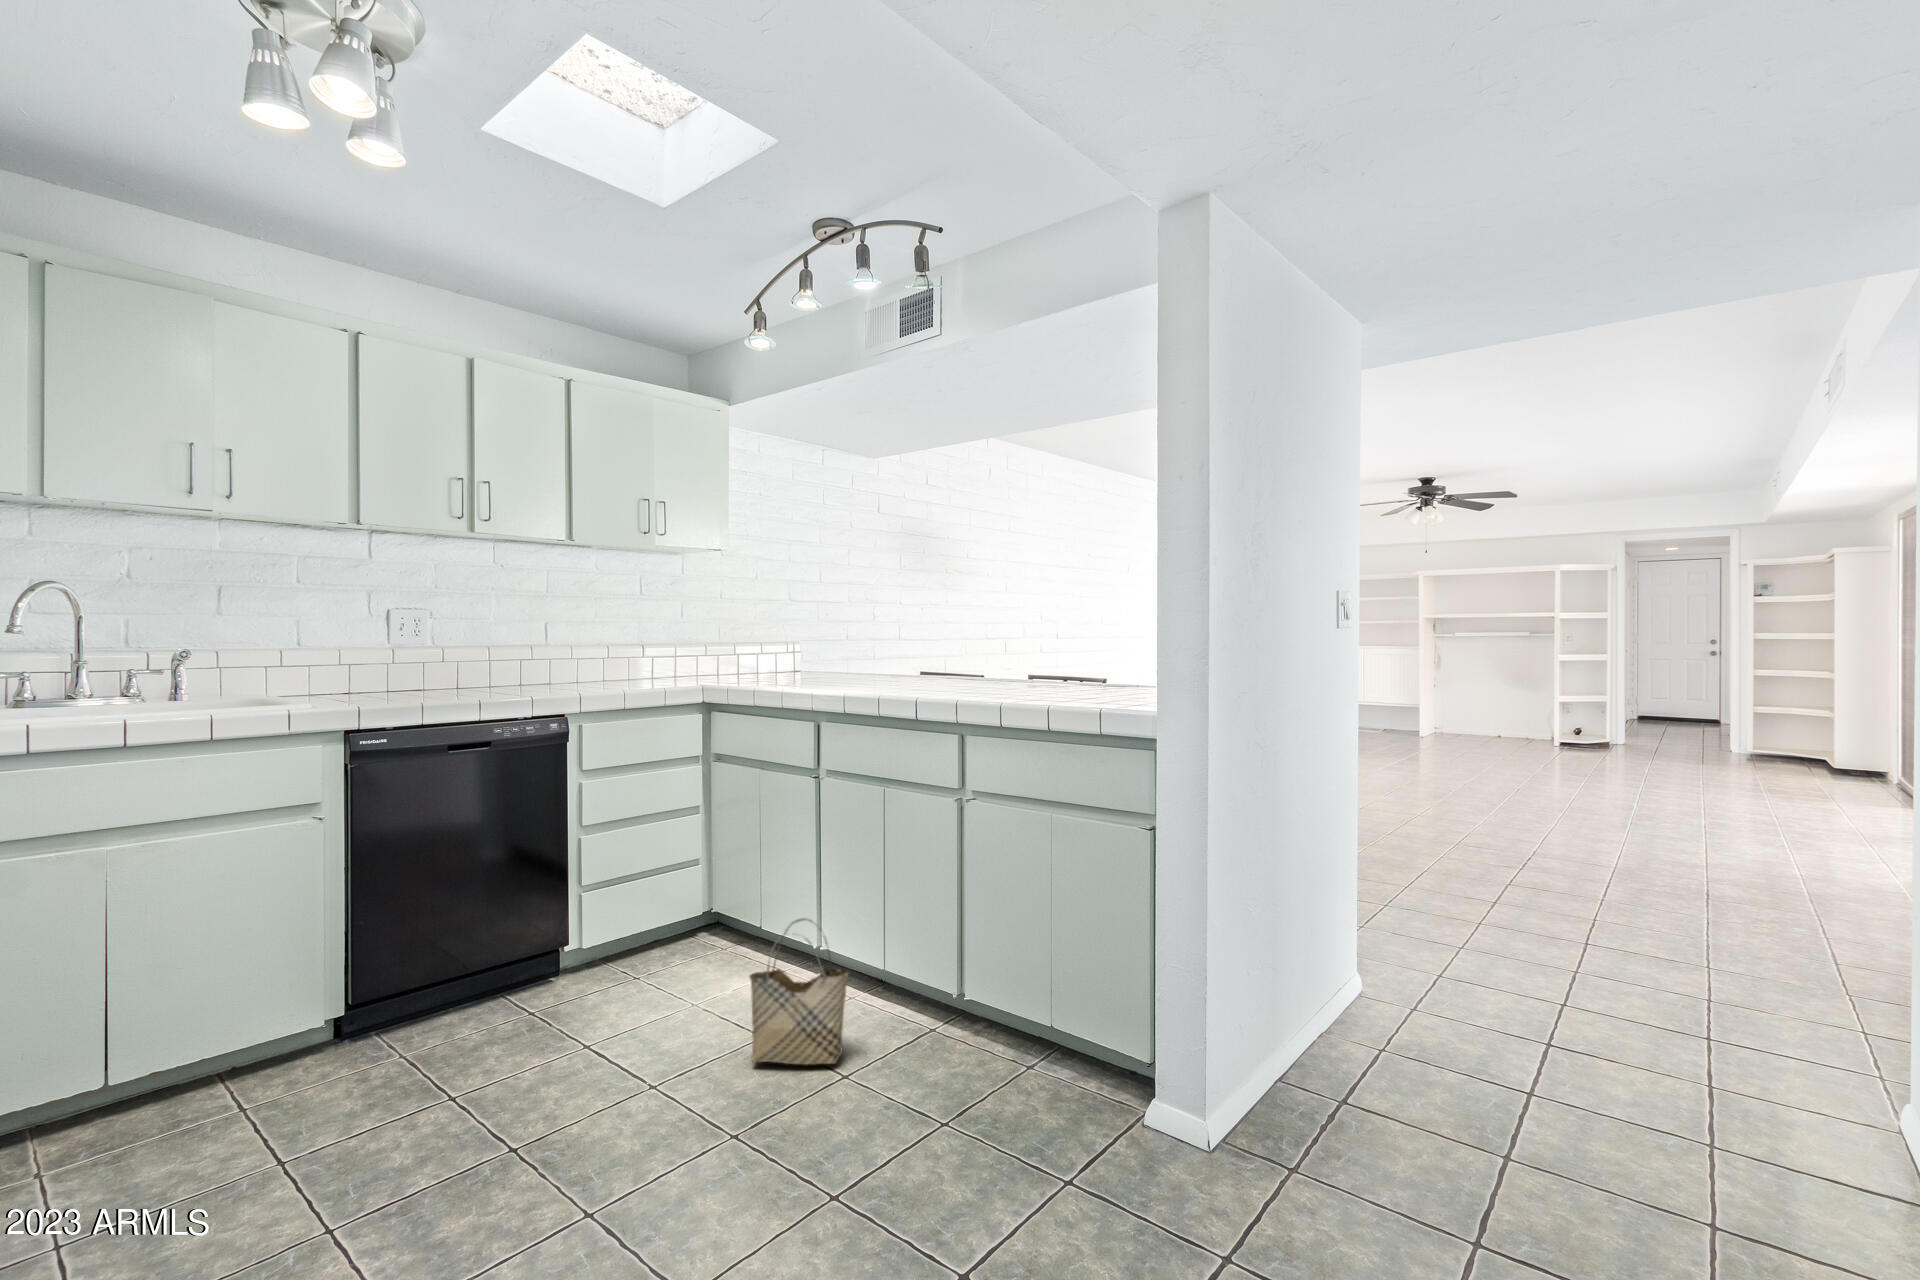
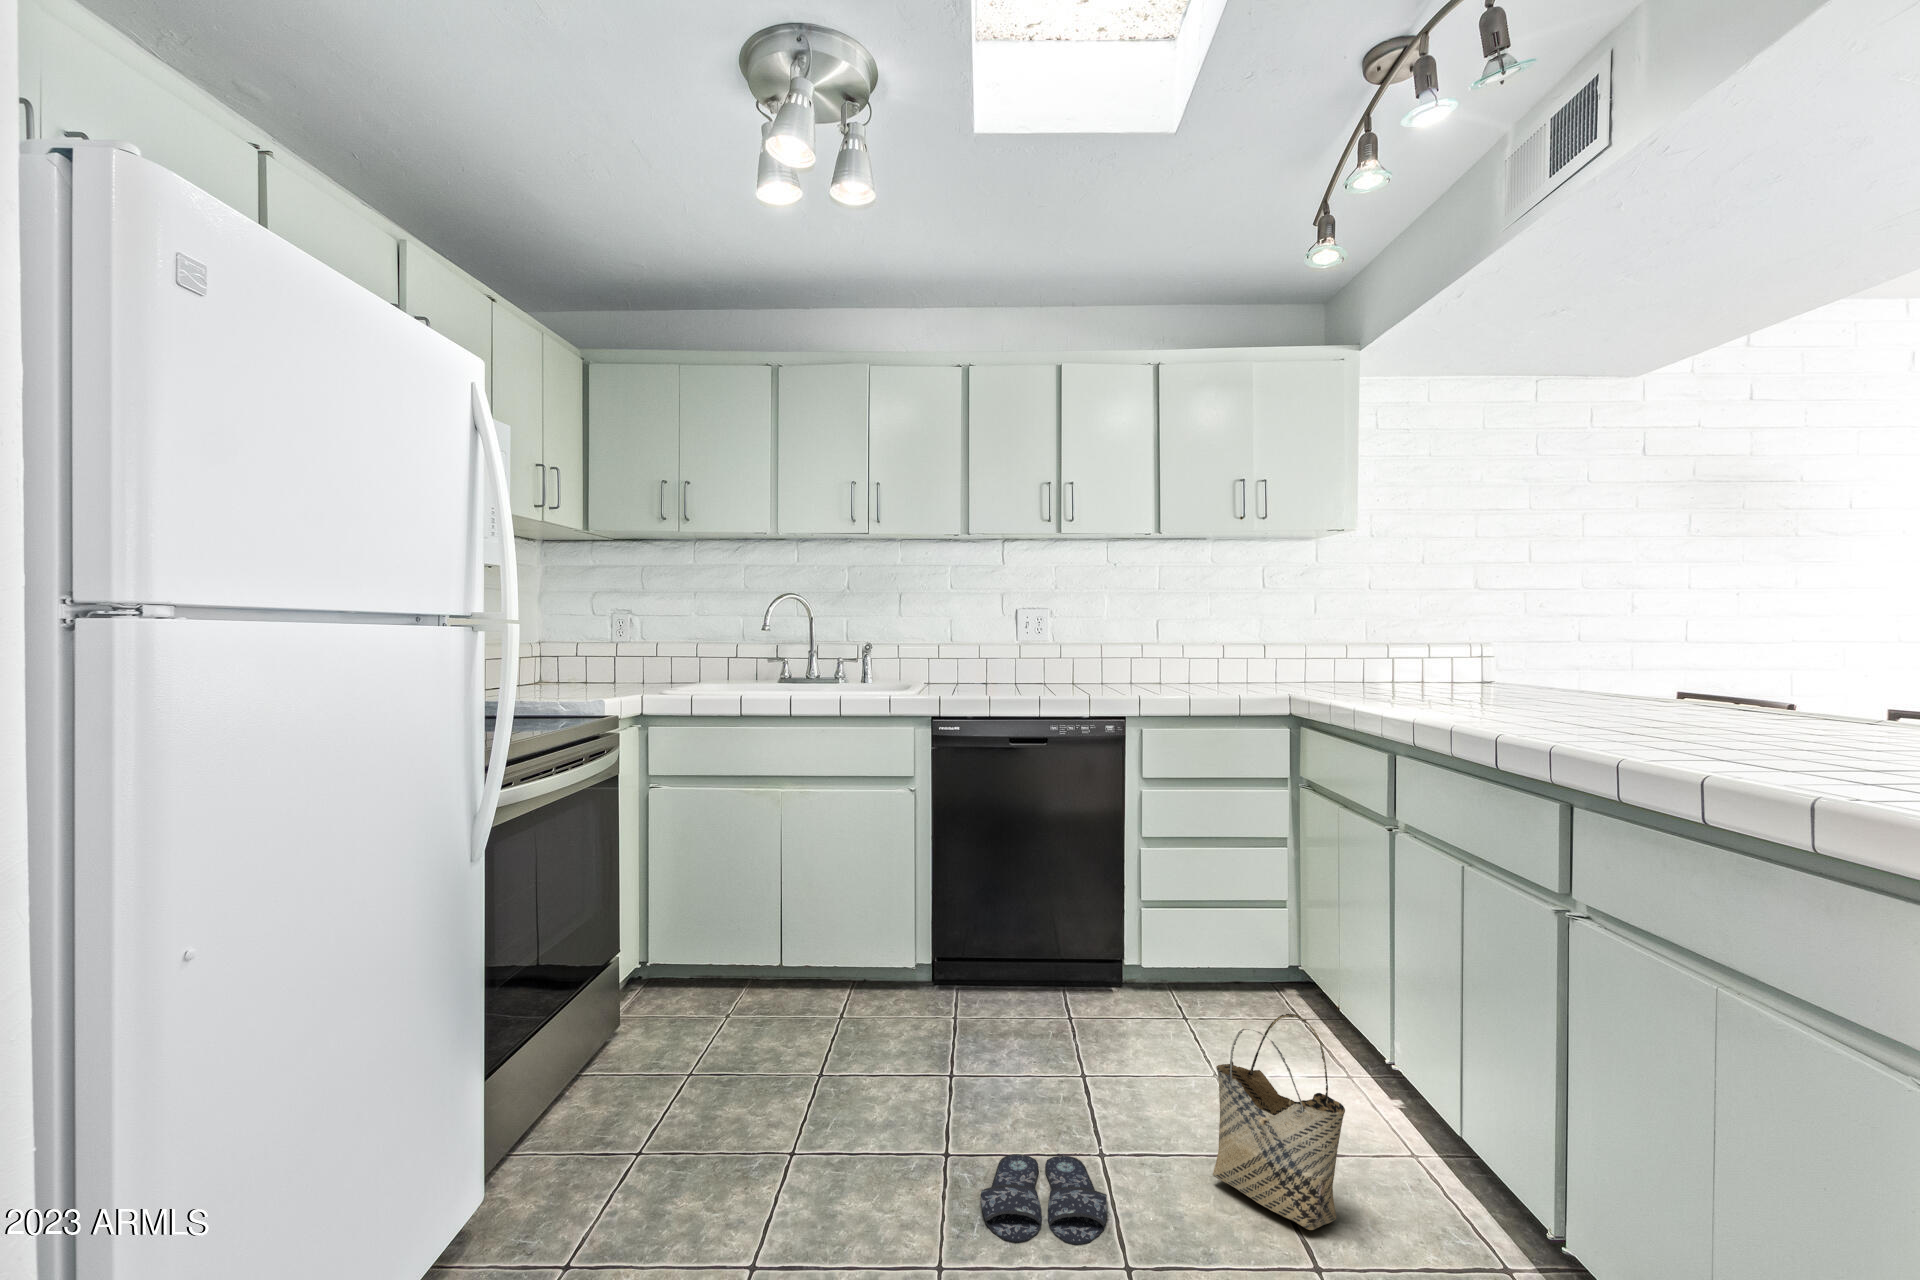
slippers: none [573,1098,700,1176] -> present [981,1154,1107,1245]

